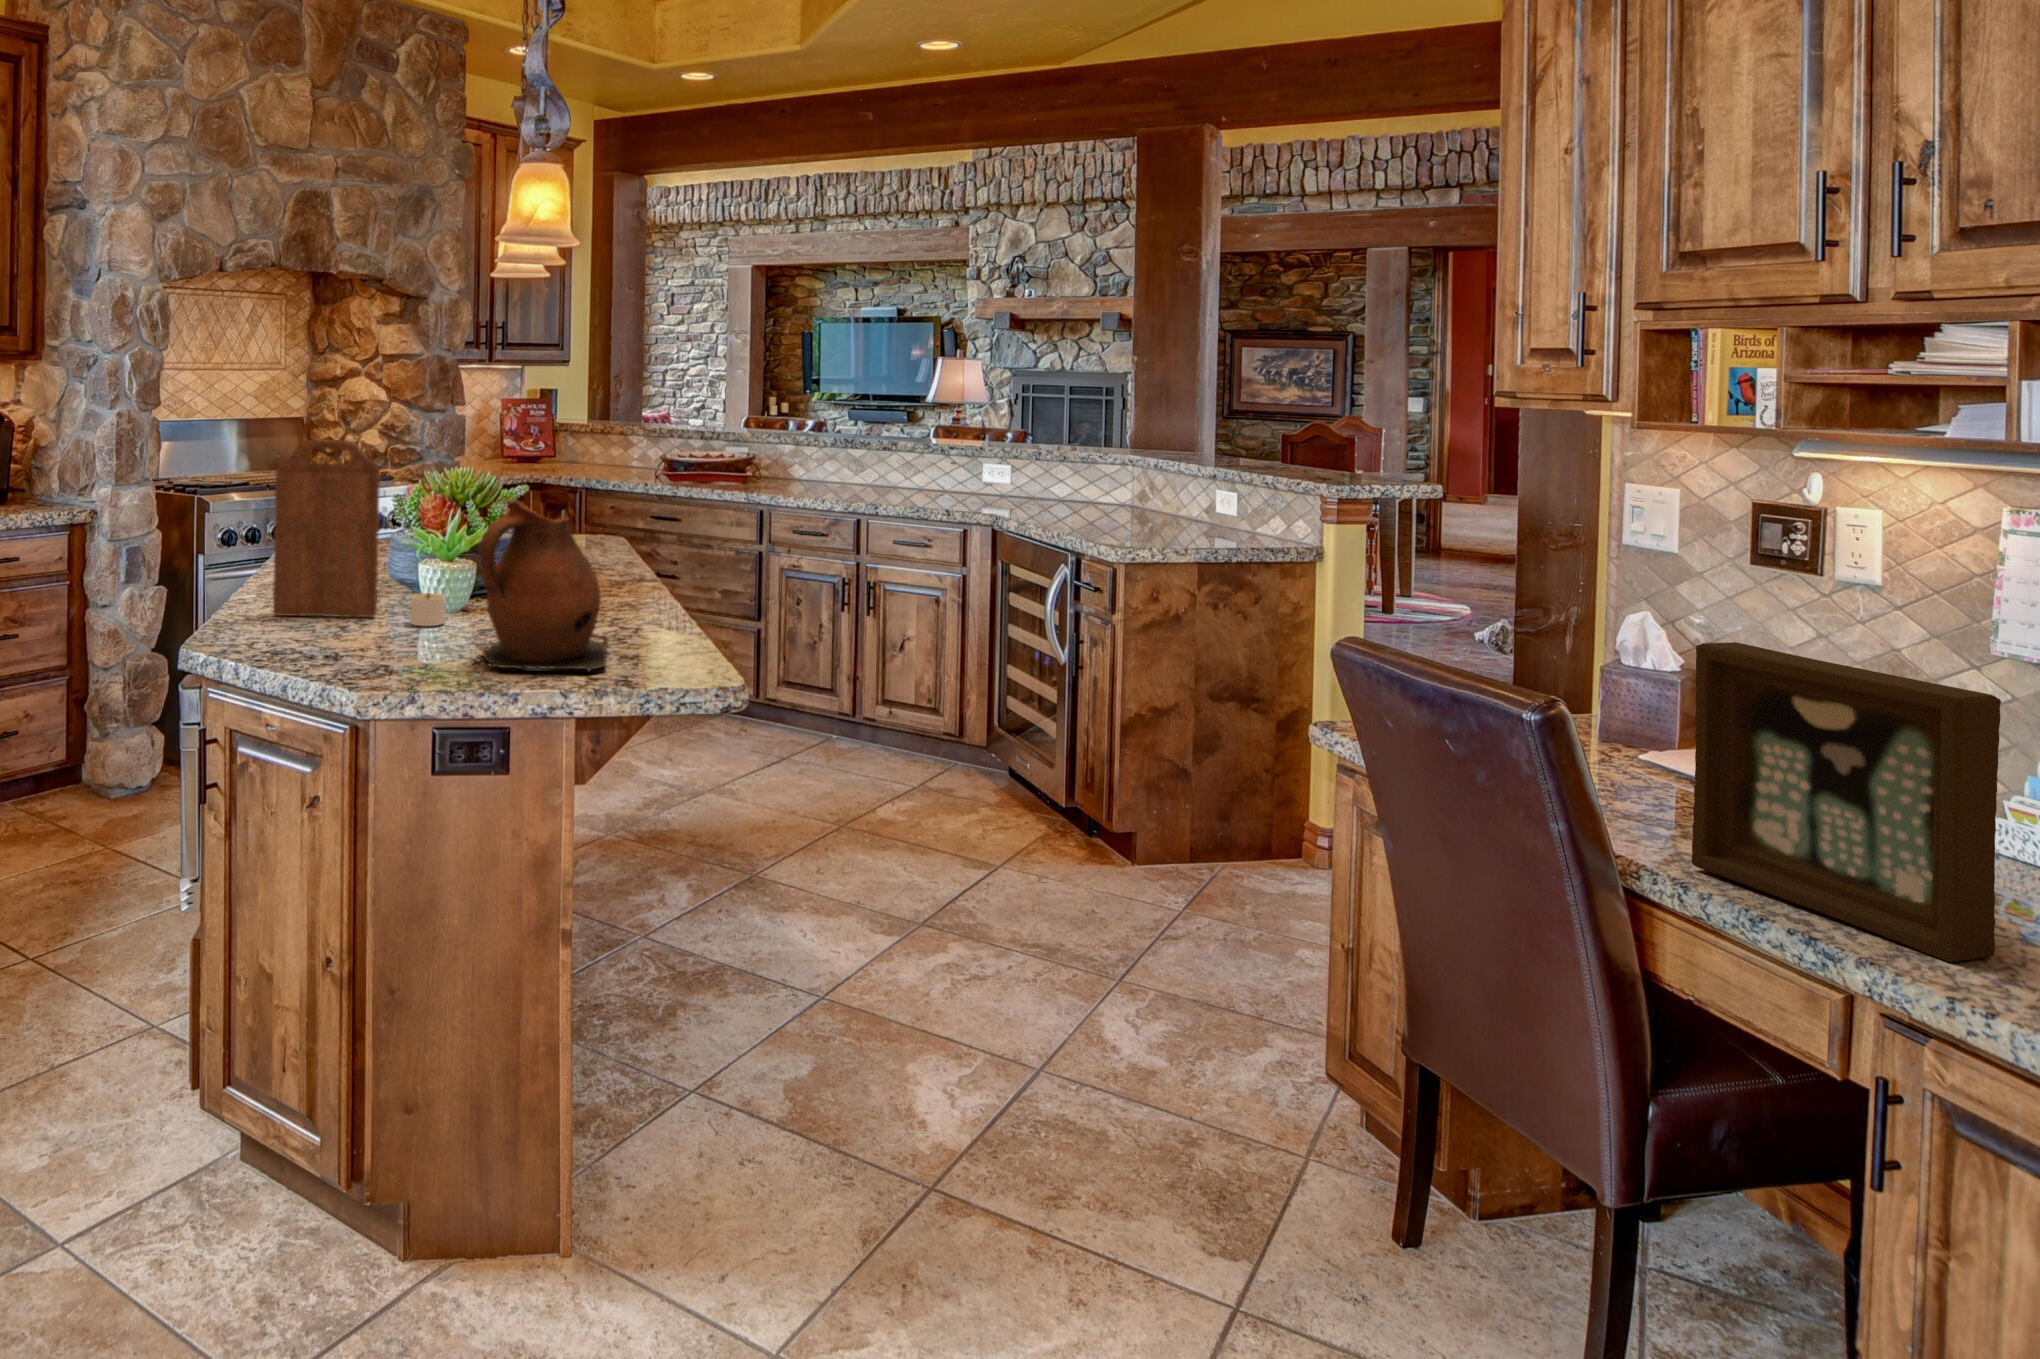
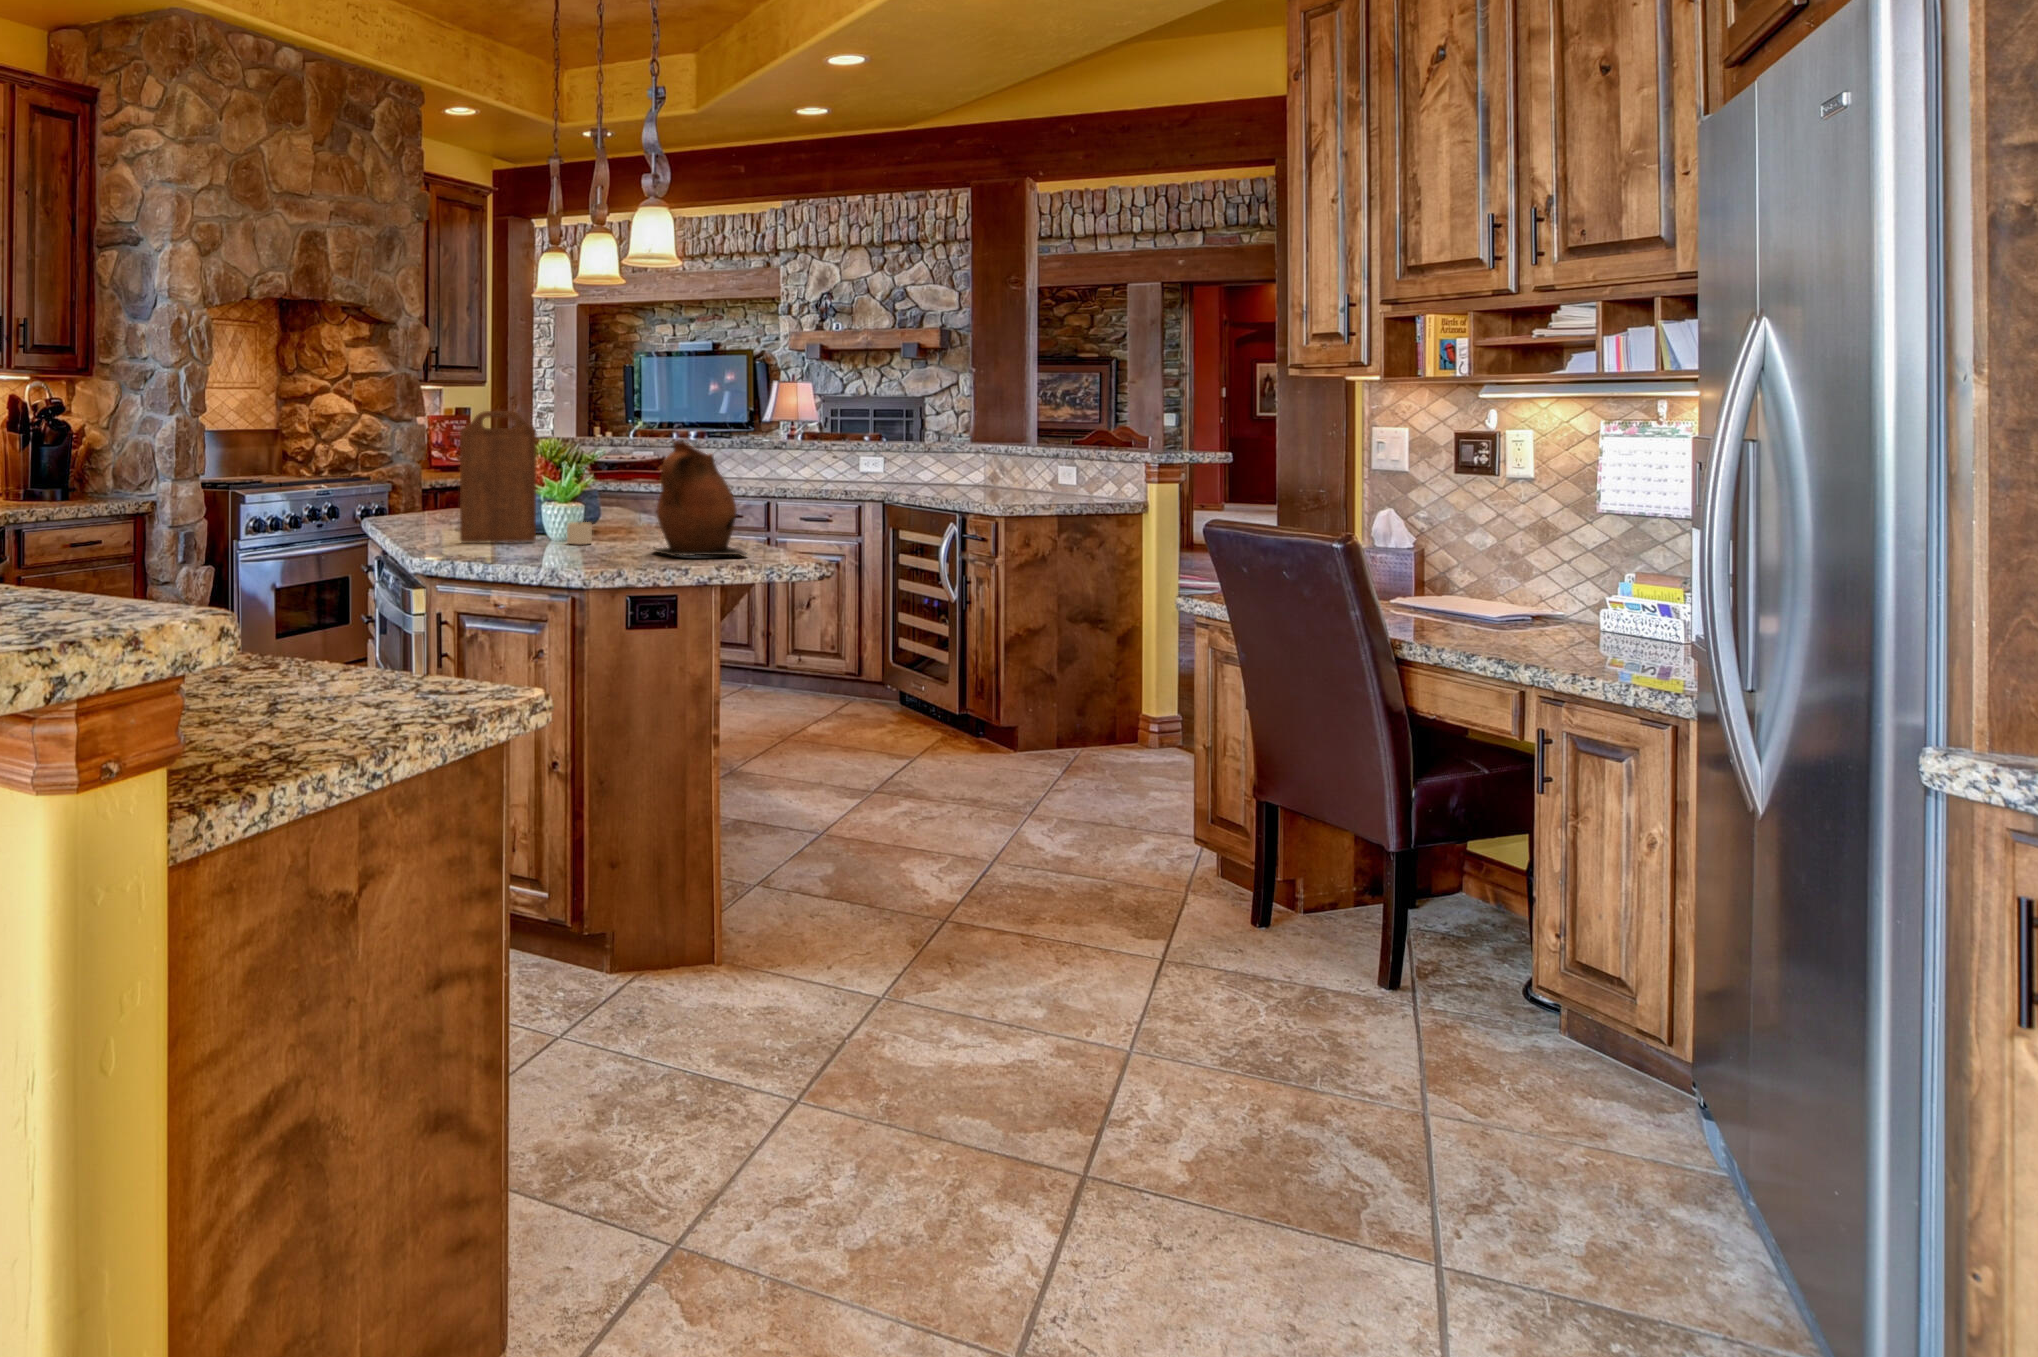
picture frame: present [1691,642,2001,962] -> none [1439,490,1599,643]

